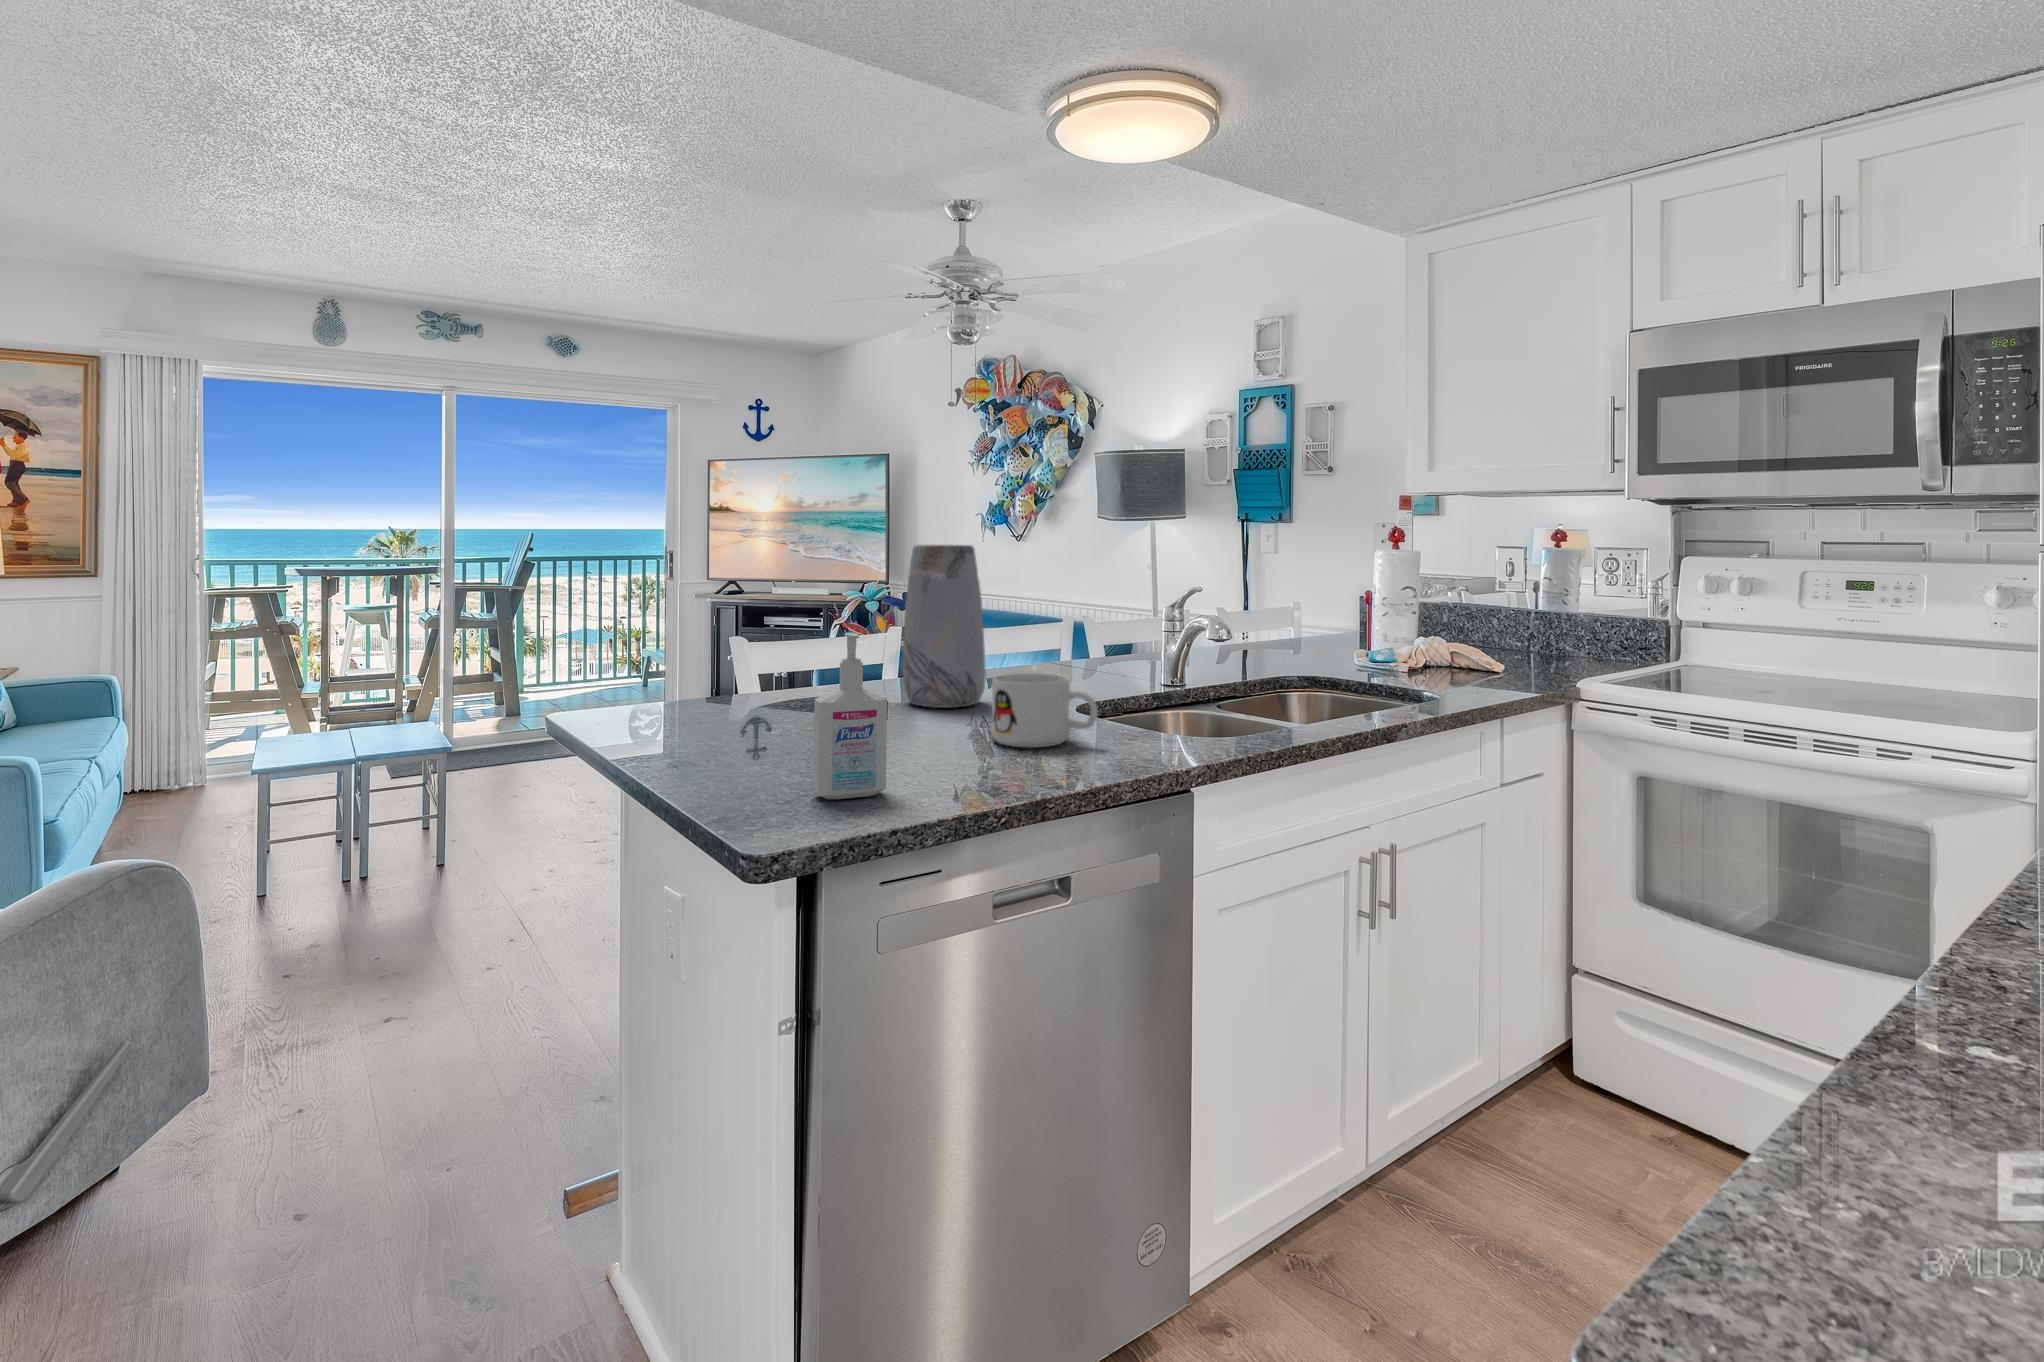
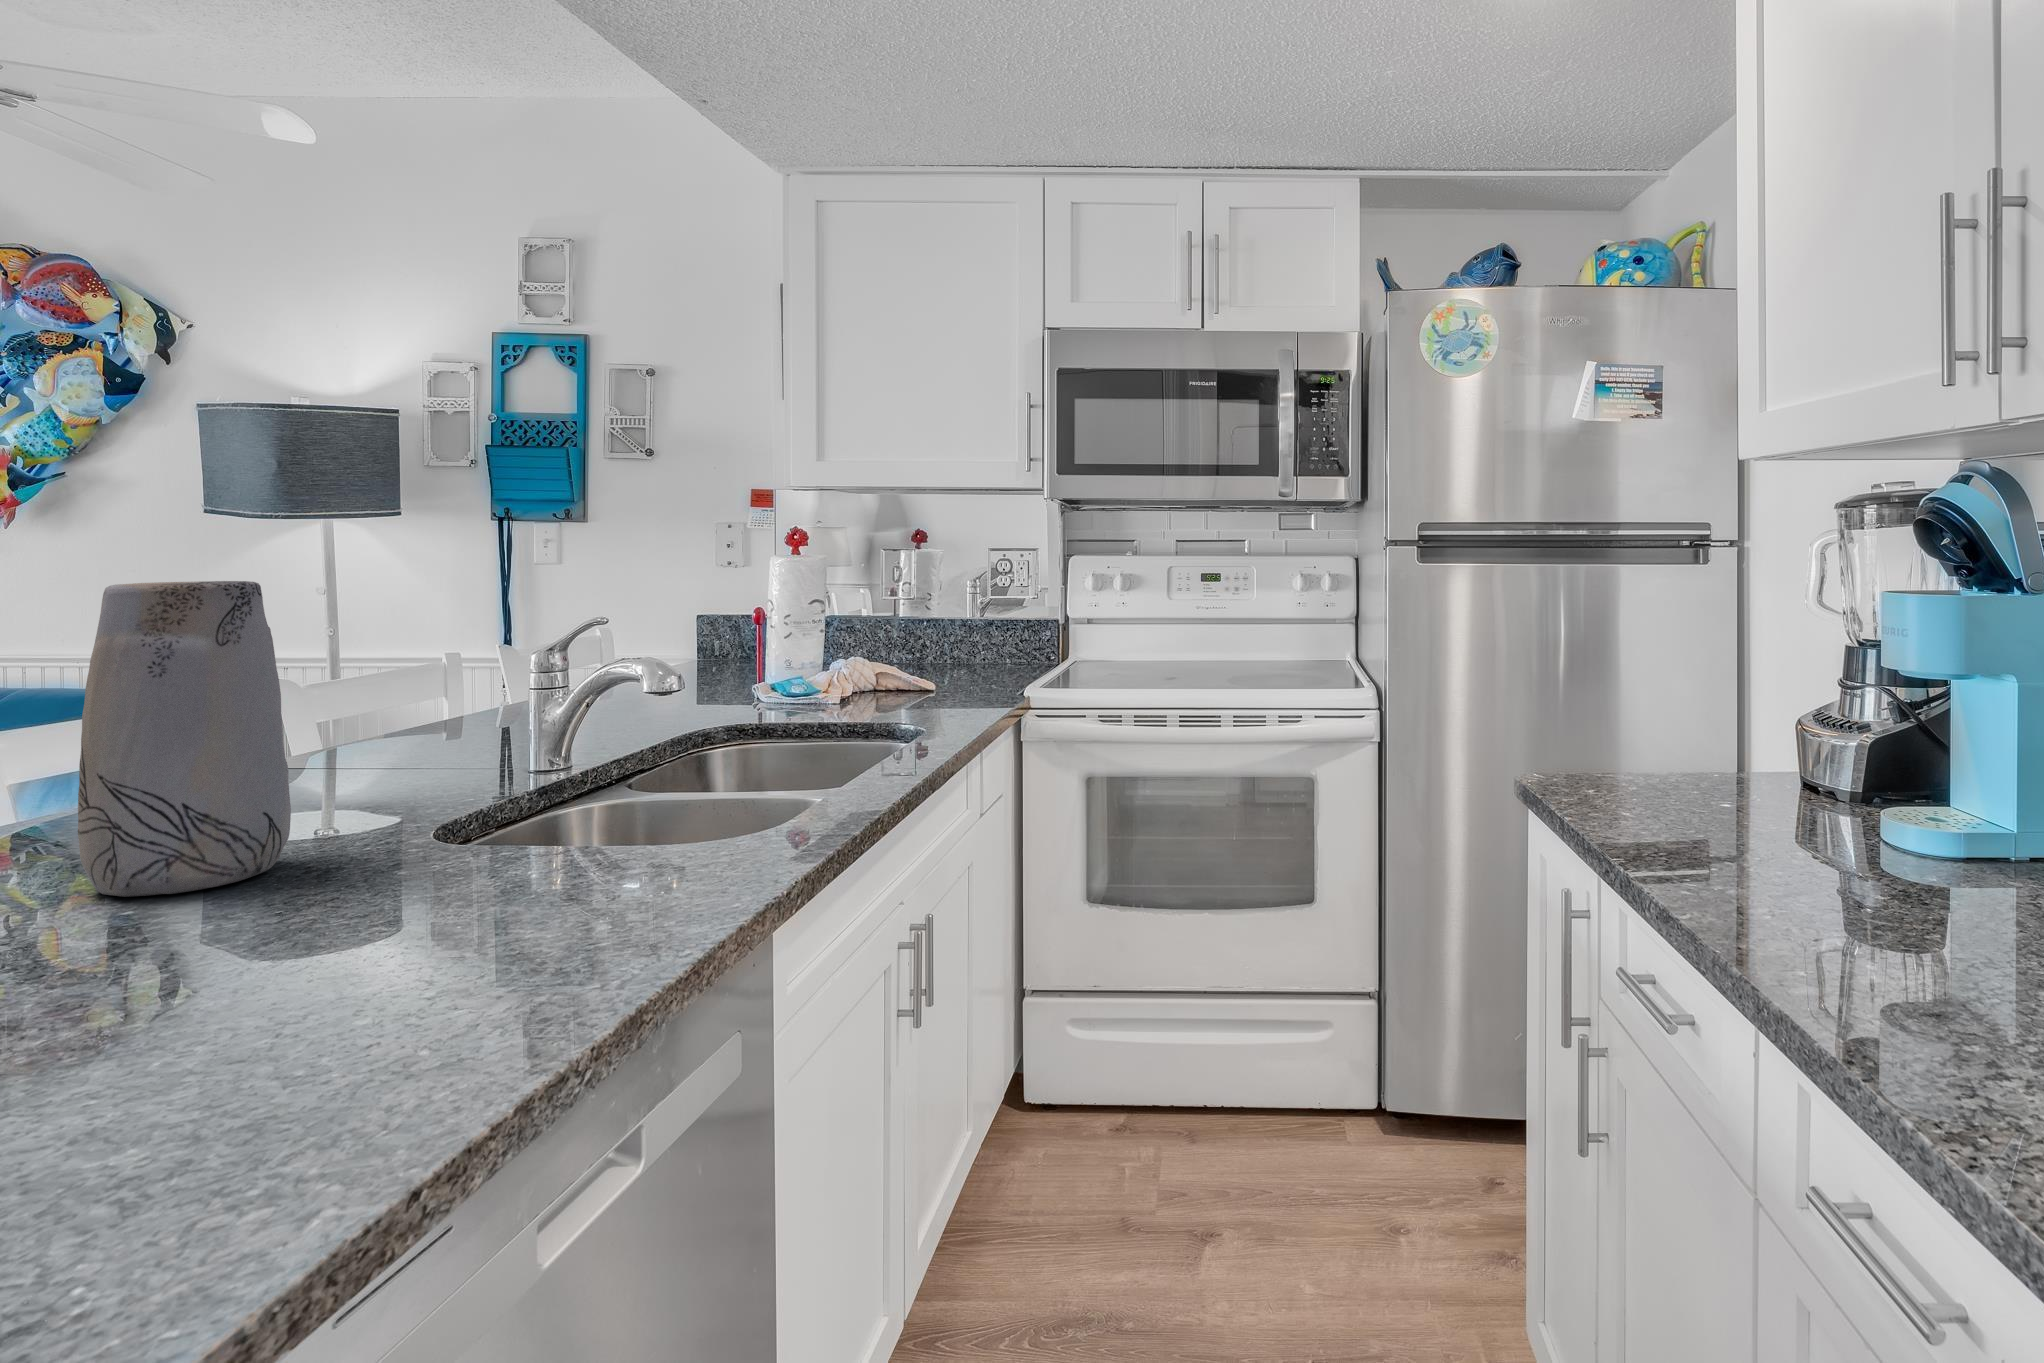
bottle: present [813,633,887,799] -> none [231,786,408,1139]
mug: present [991,673,1098,748] -> none [424,787,633,924]

